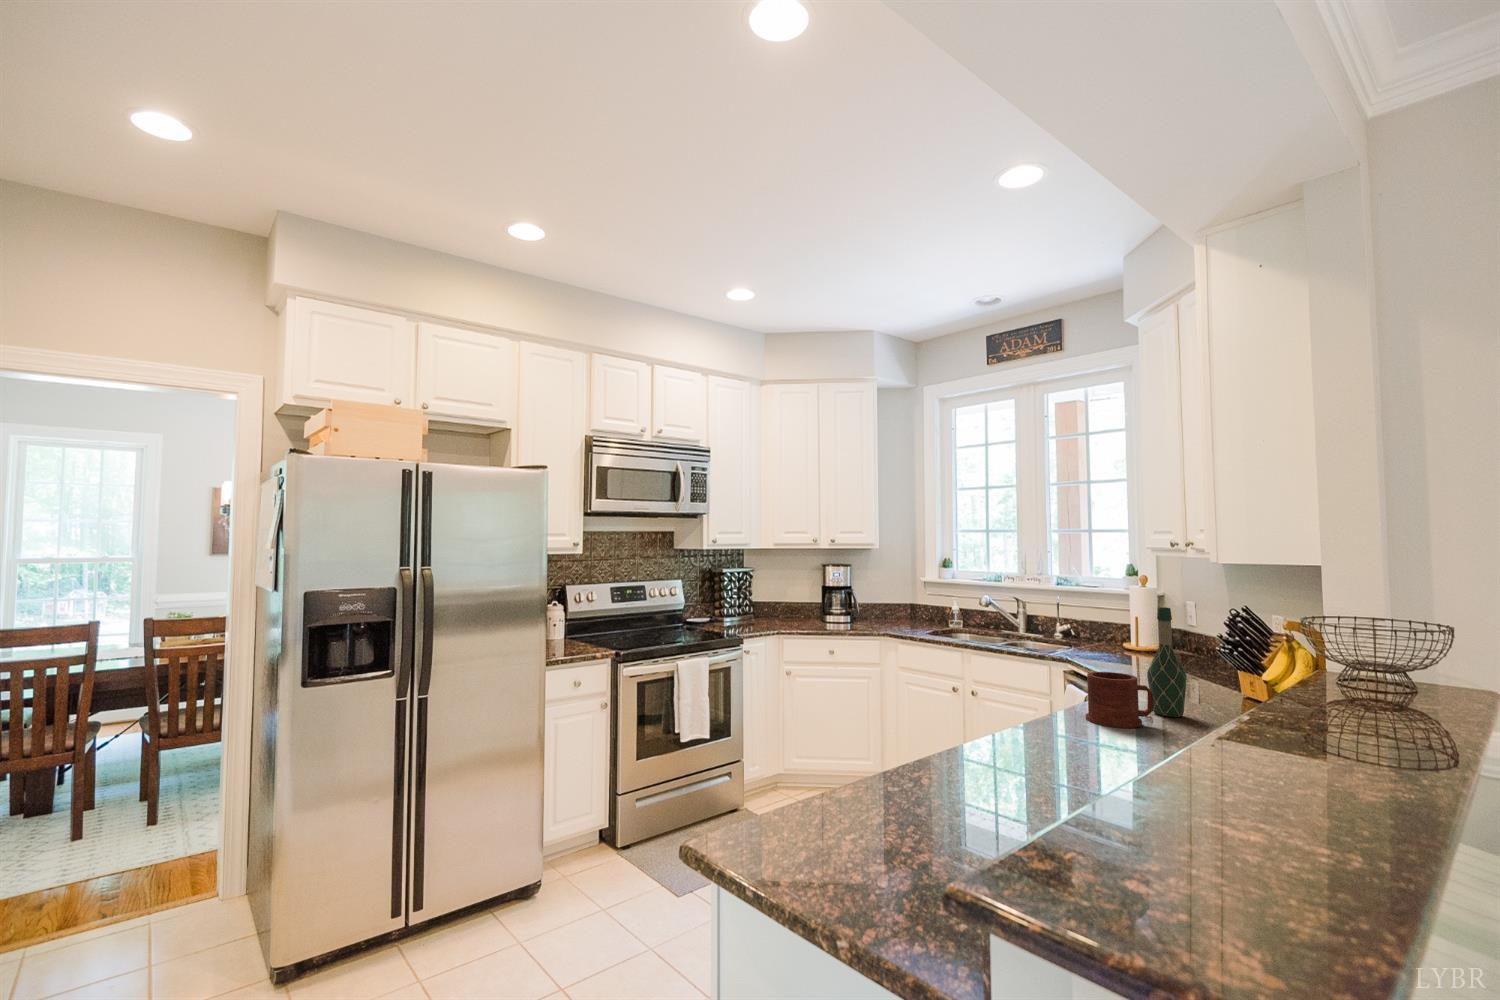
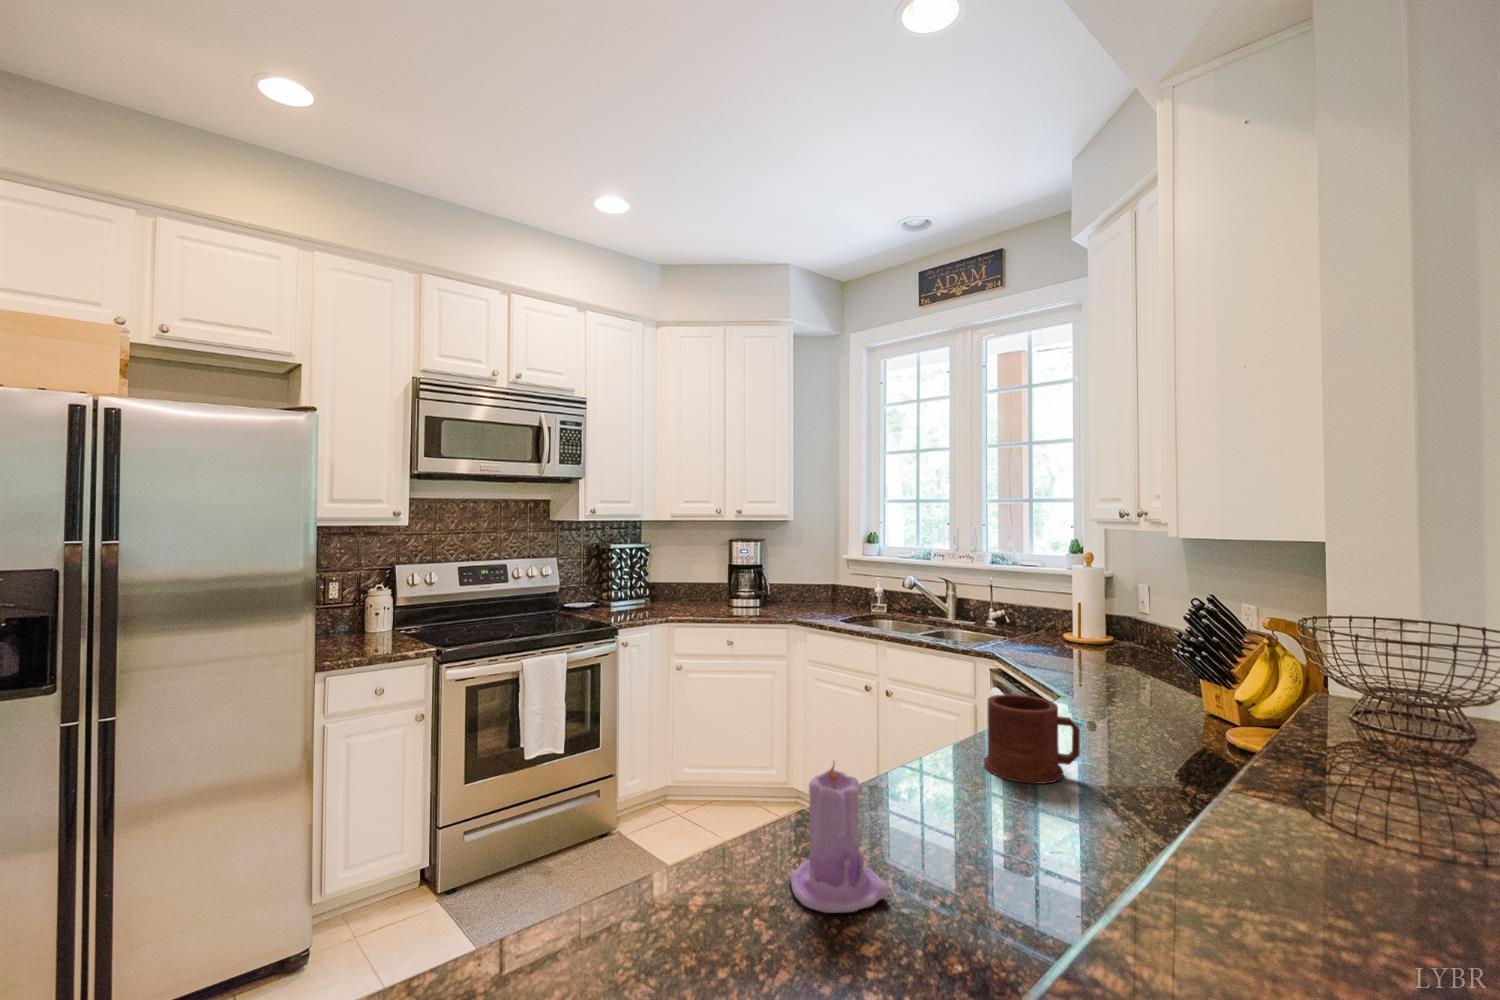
wine bottle: present [1147,607,1187,717] -> none [1076,600,1131,757]
candle: none [994,691,1054,772] -> present [790,763,889,913]

